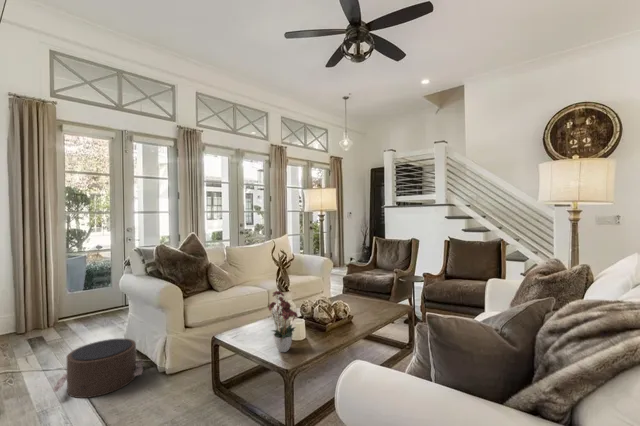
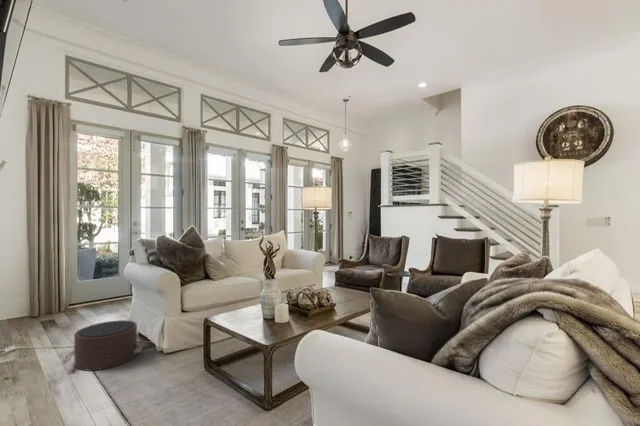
flower arrangement: present [269,291,298,352] -> none [250,274,280,331]

